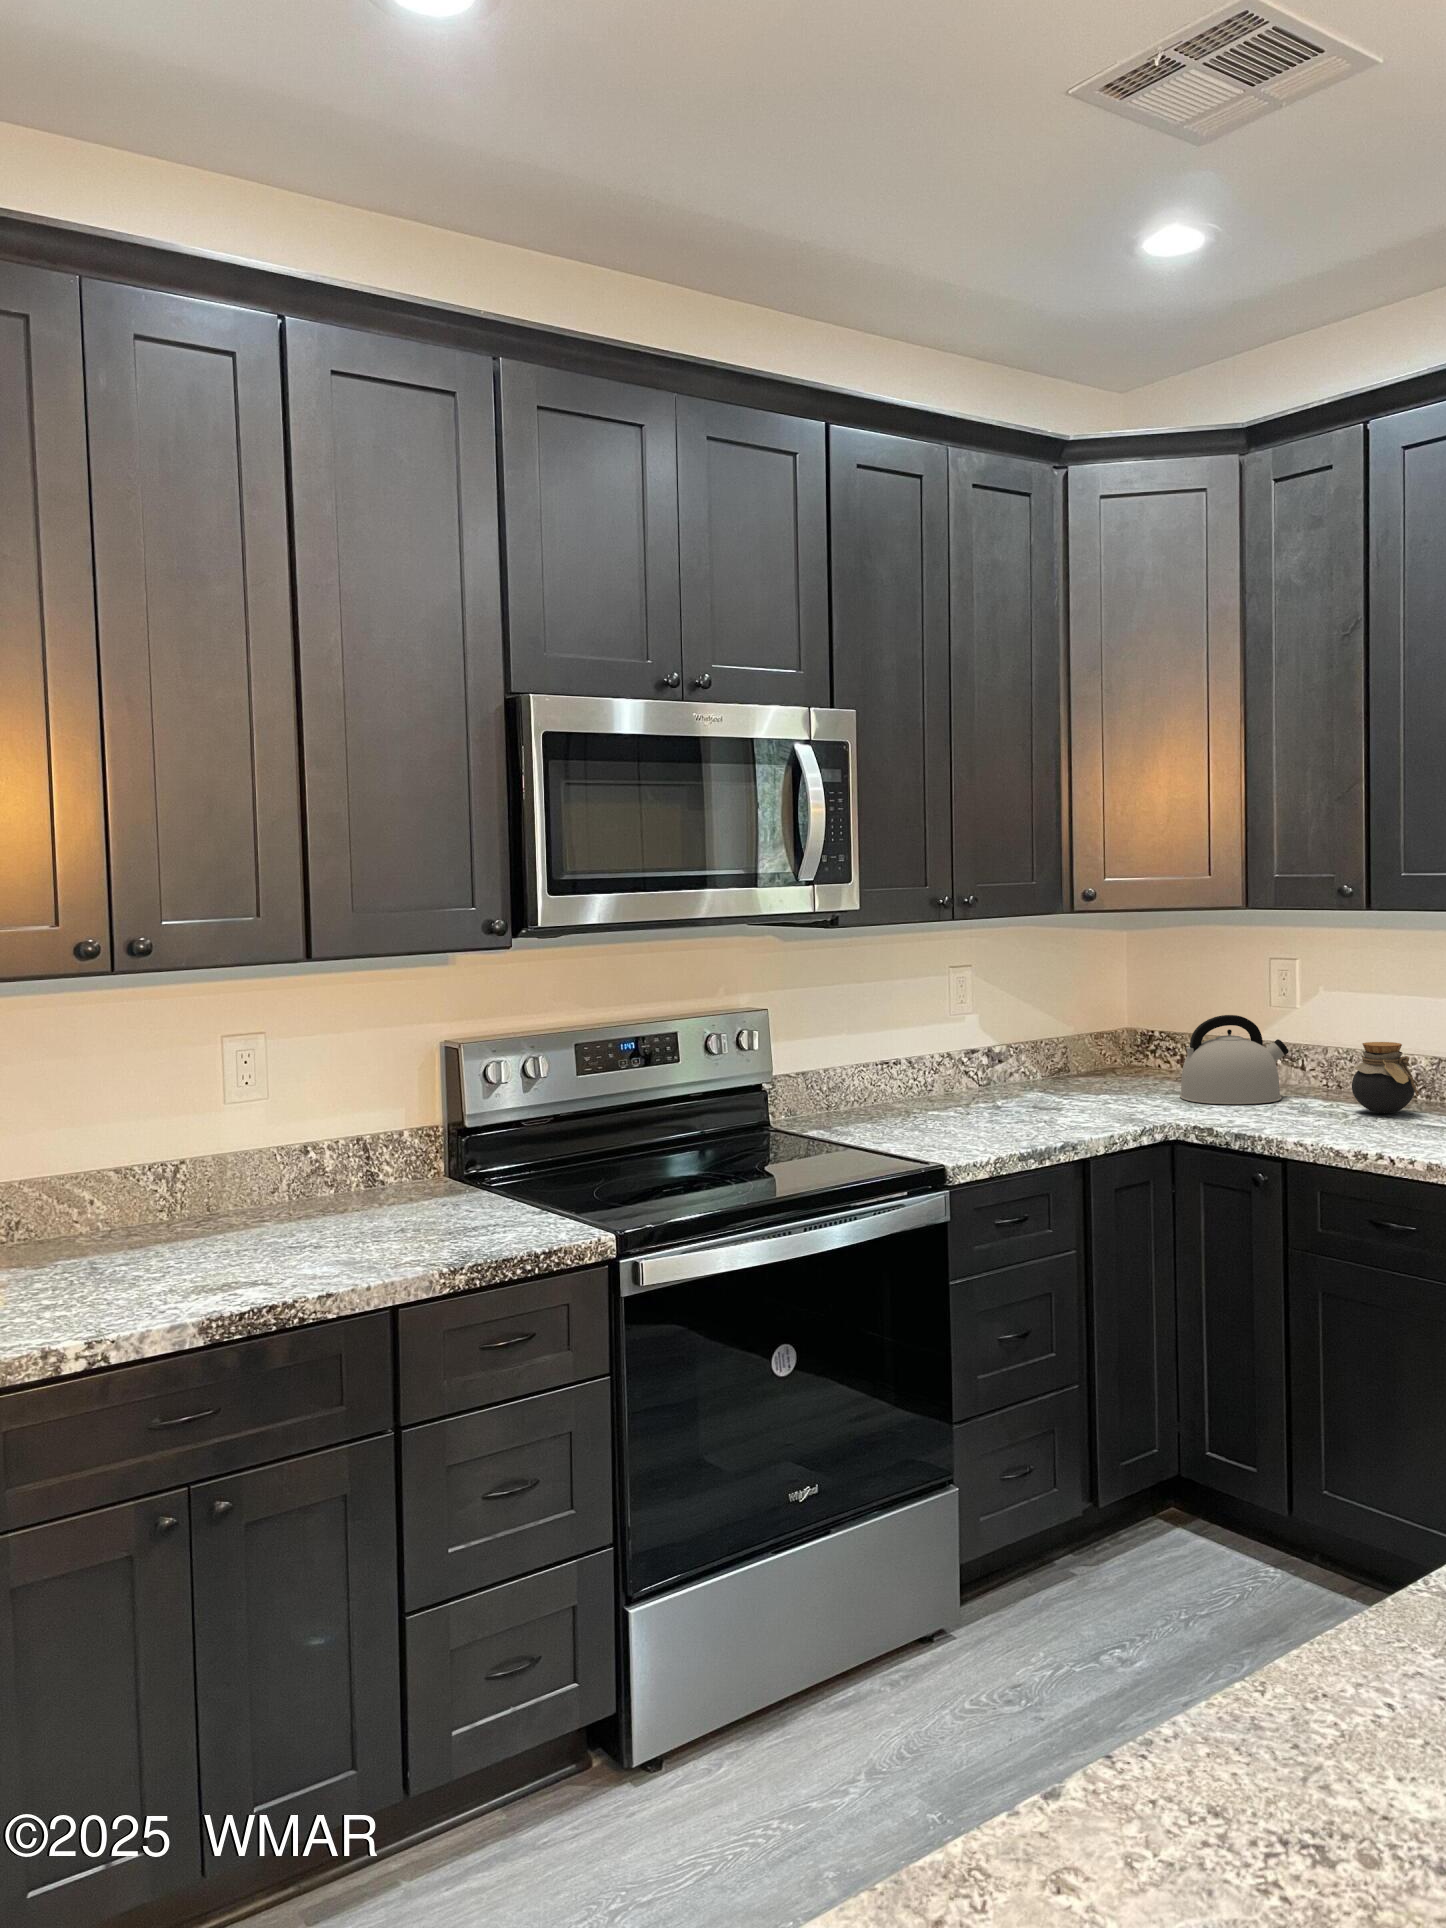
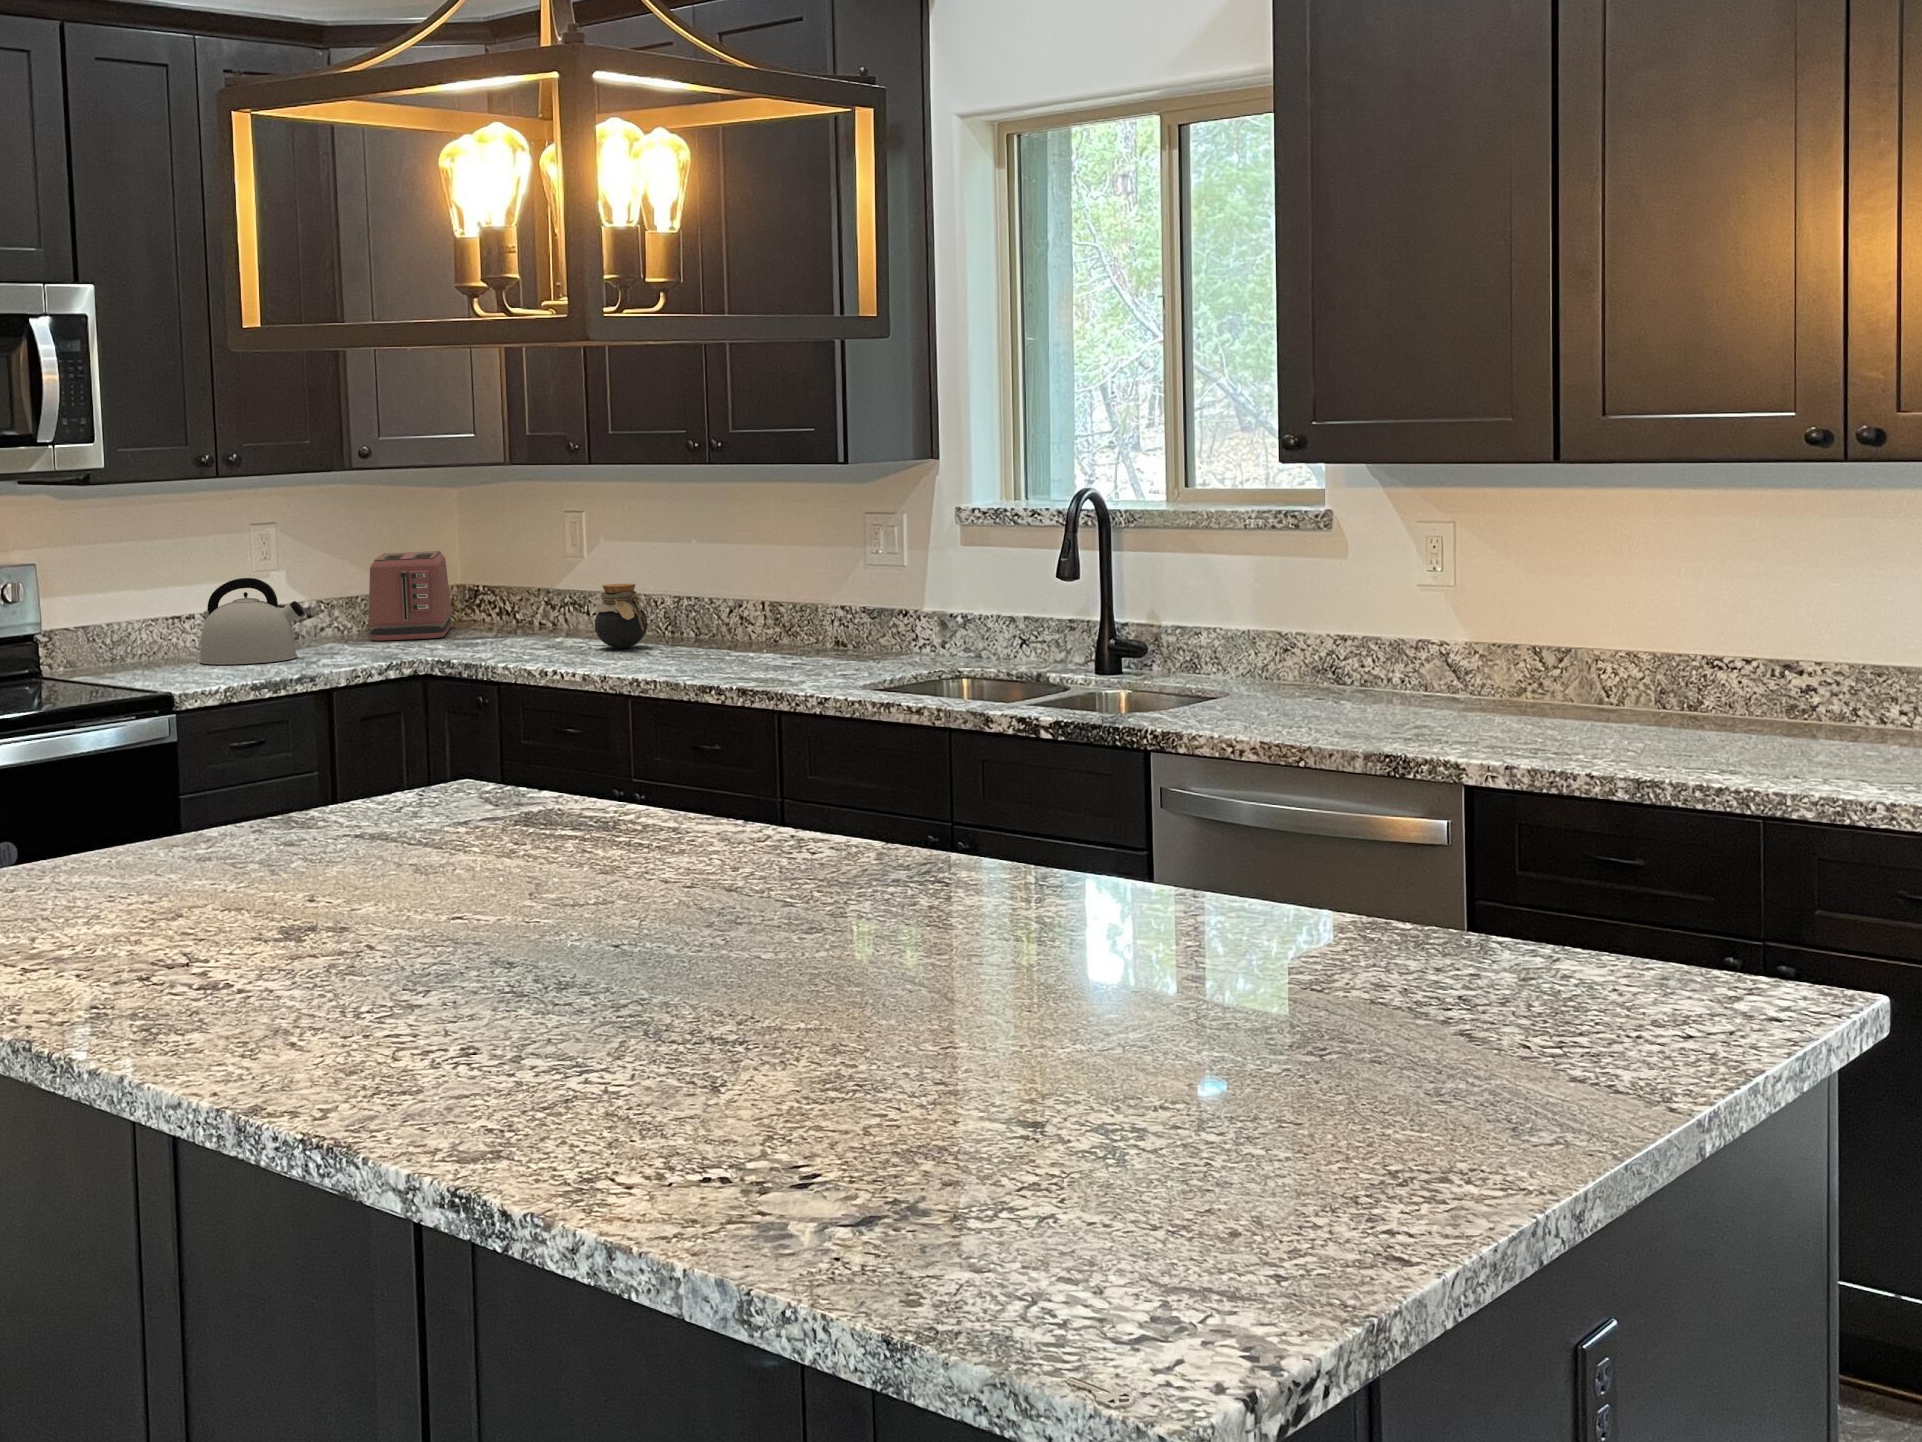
toaster: none [1054,997,1145,1089] -> present [369,551,451,641]
kettle: present [1180,1015,1289,1104] -> present [200,578,304,664]

